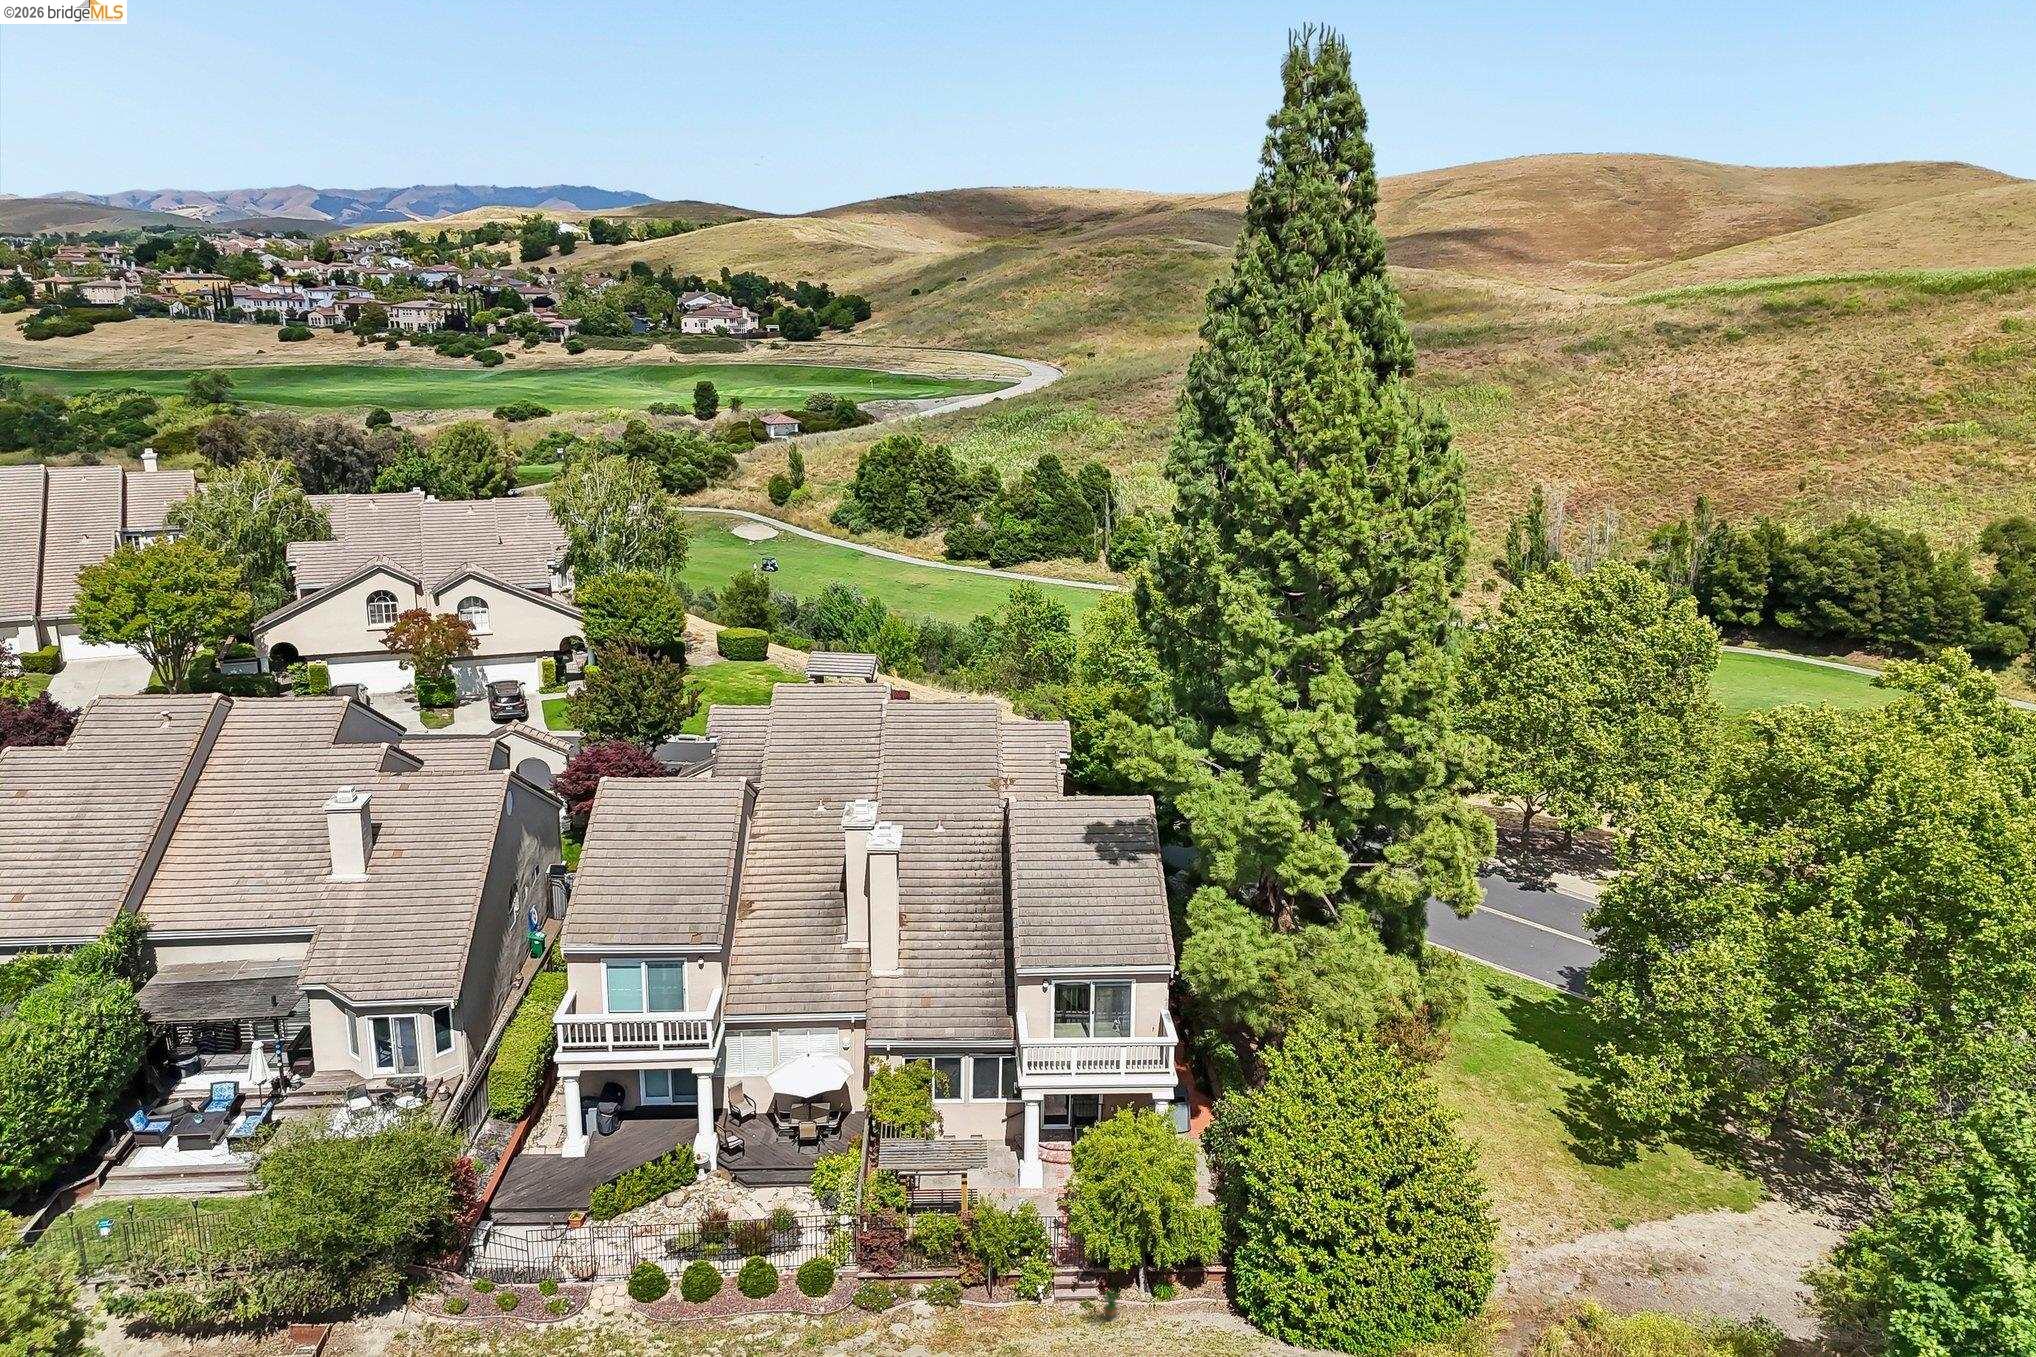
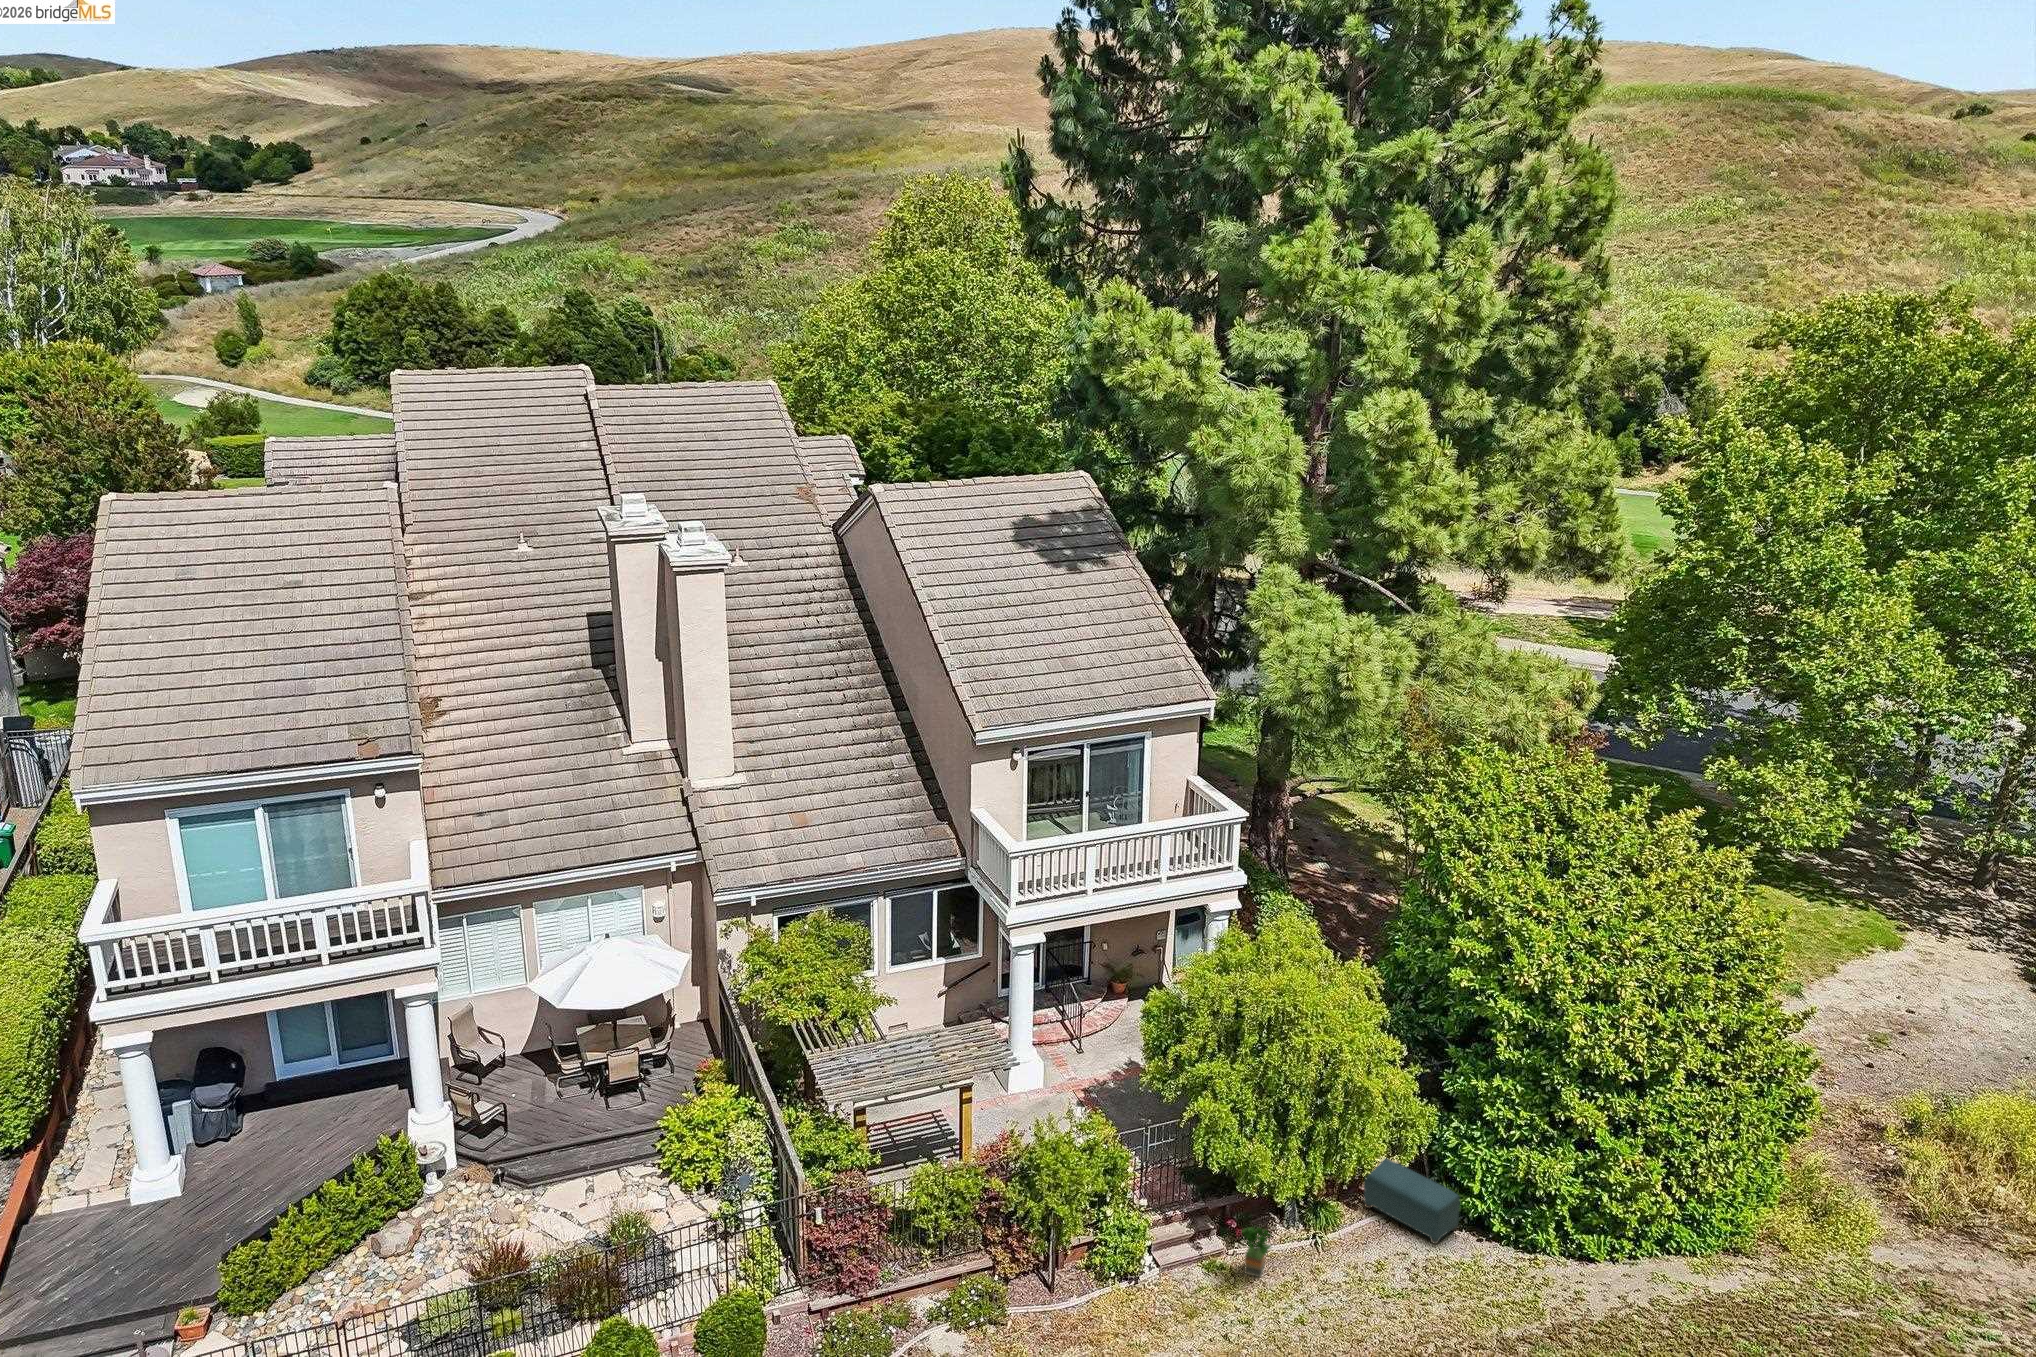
bench: none [1200,1272,1247,1328] -> present [1364,1159,1460,1244]

